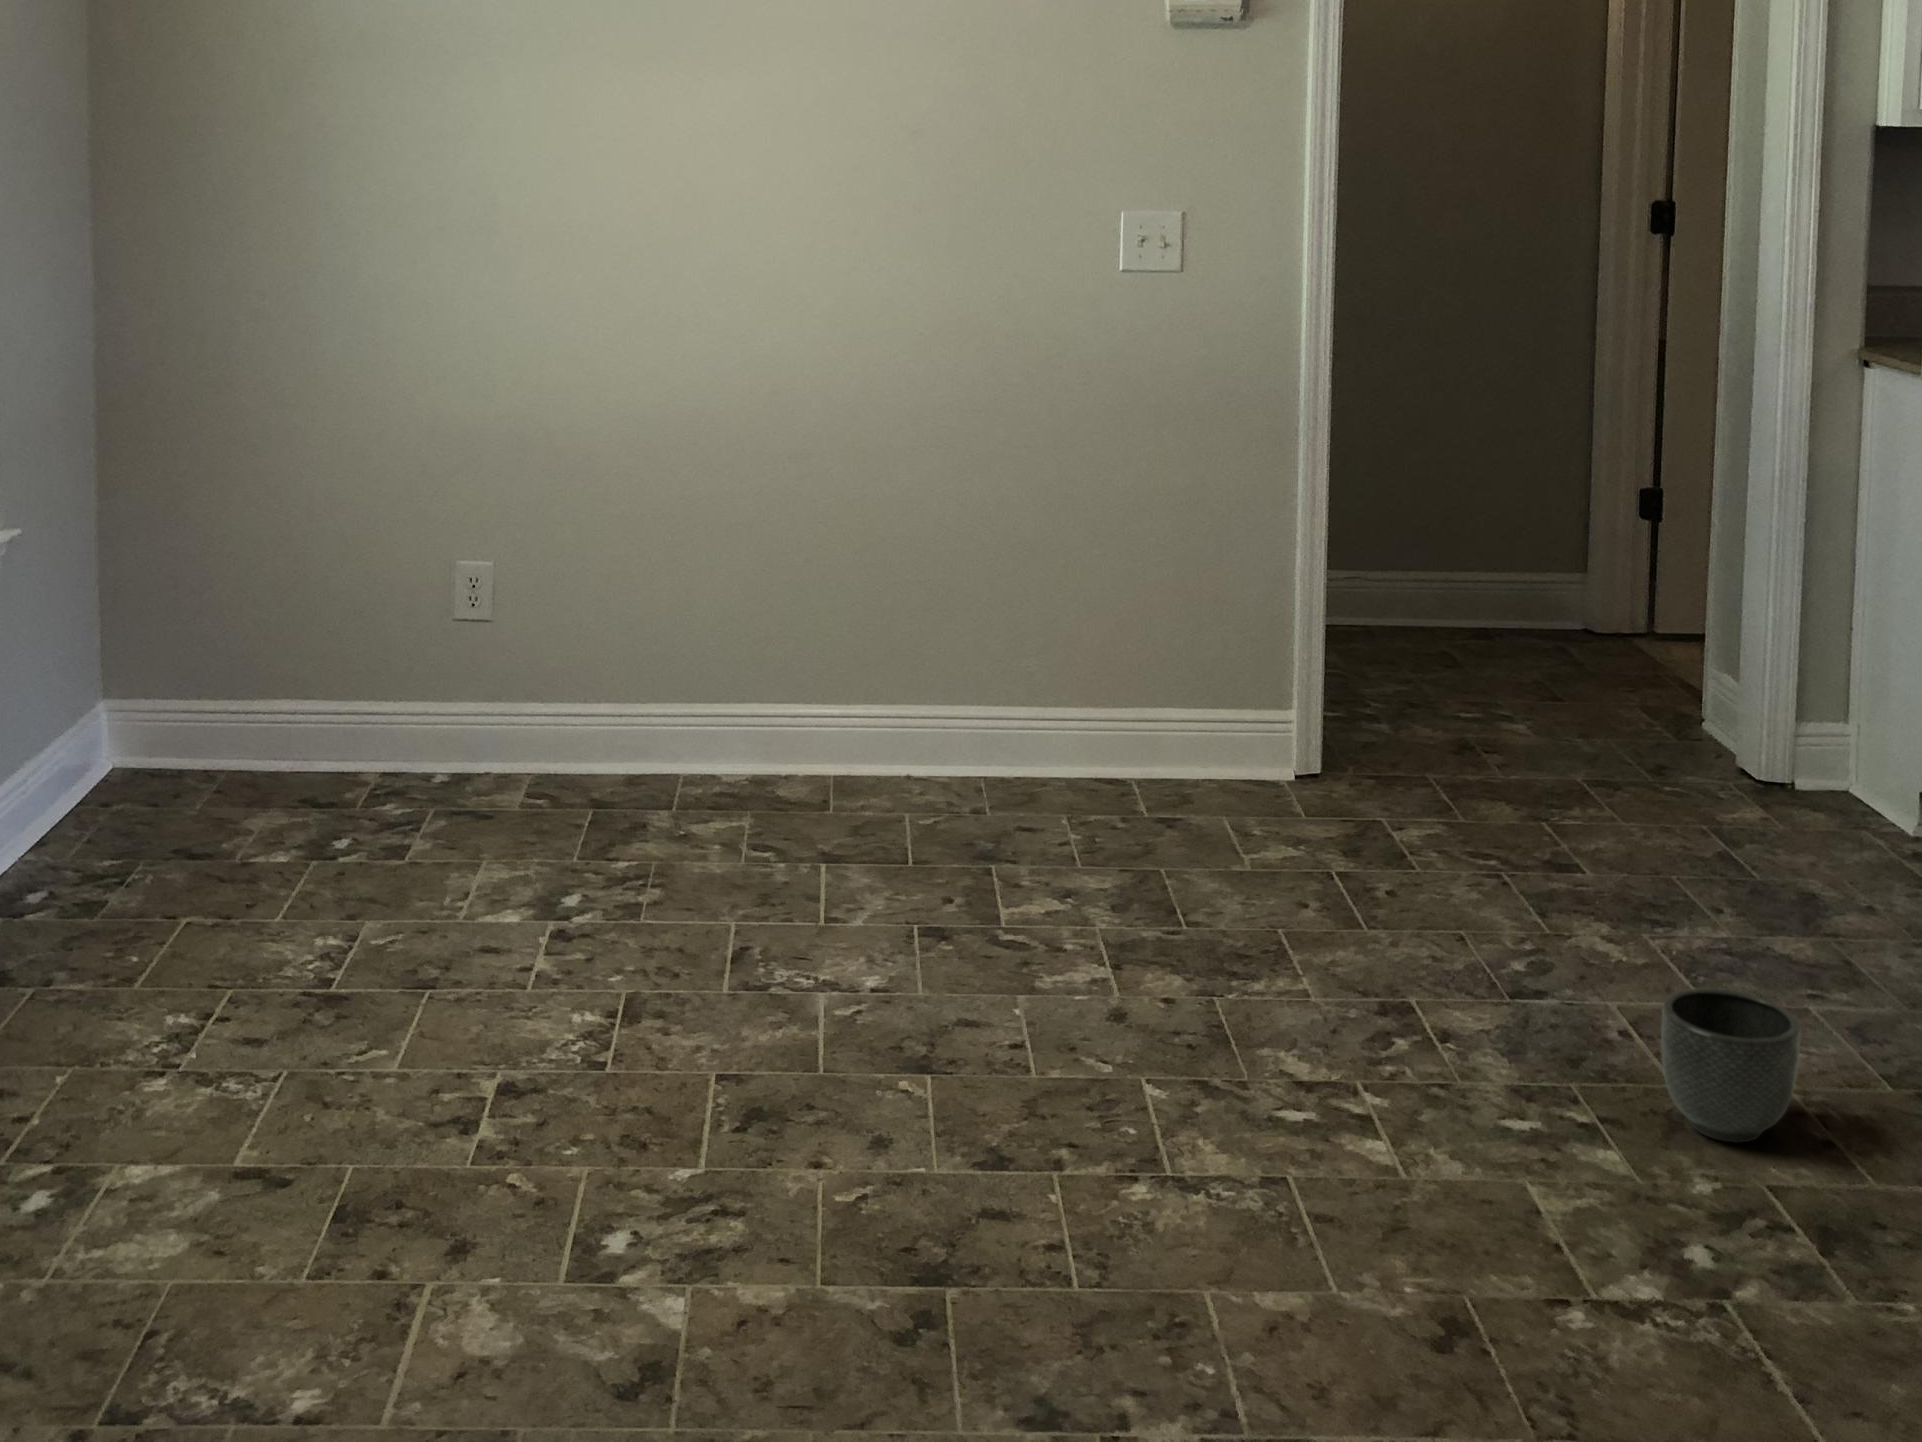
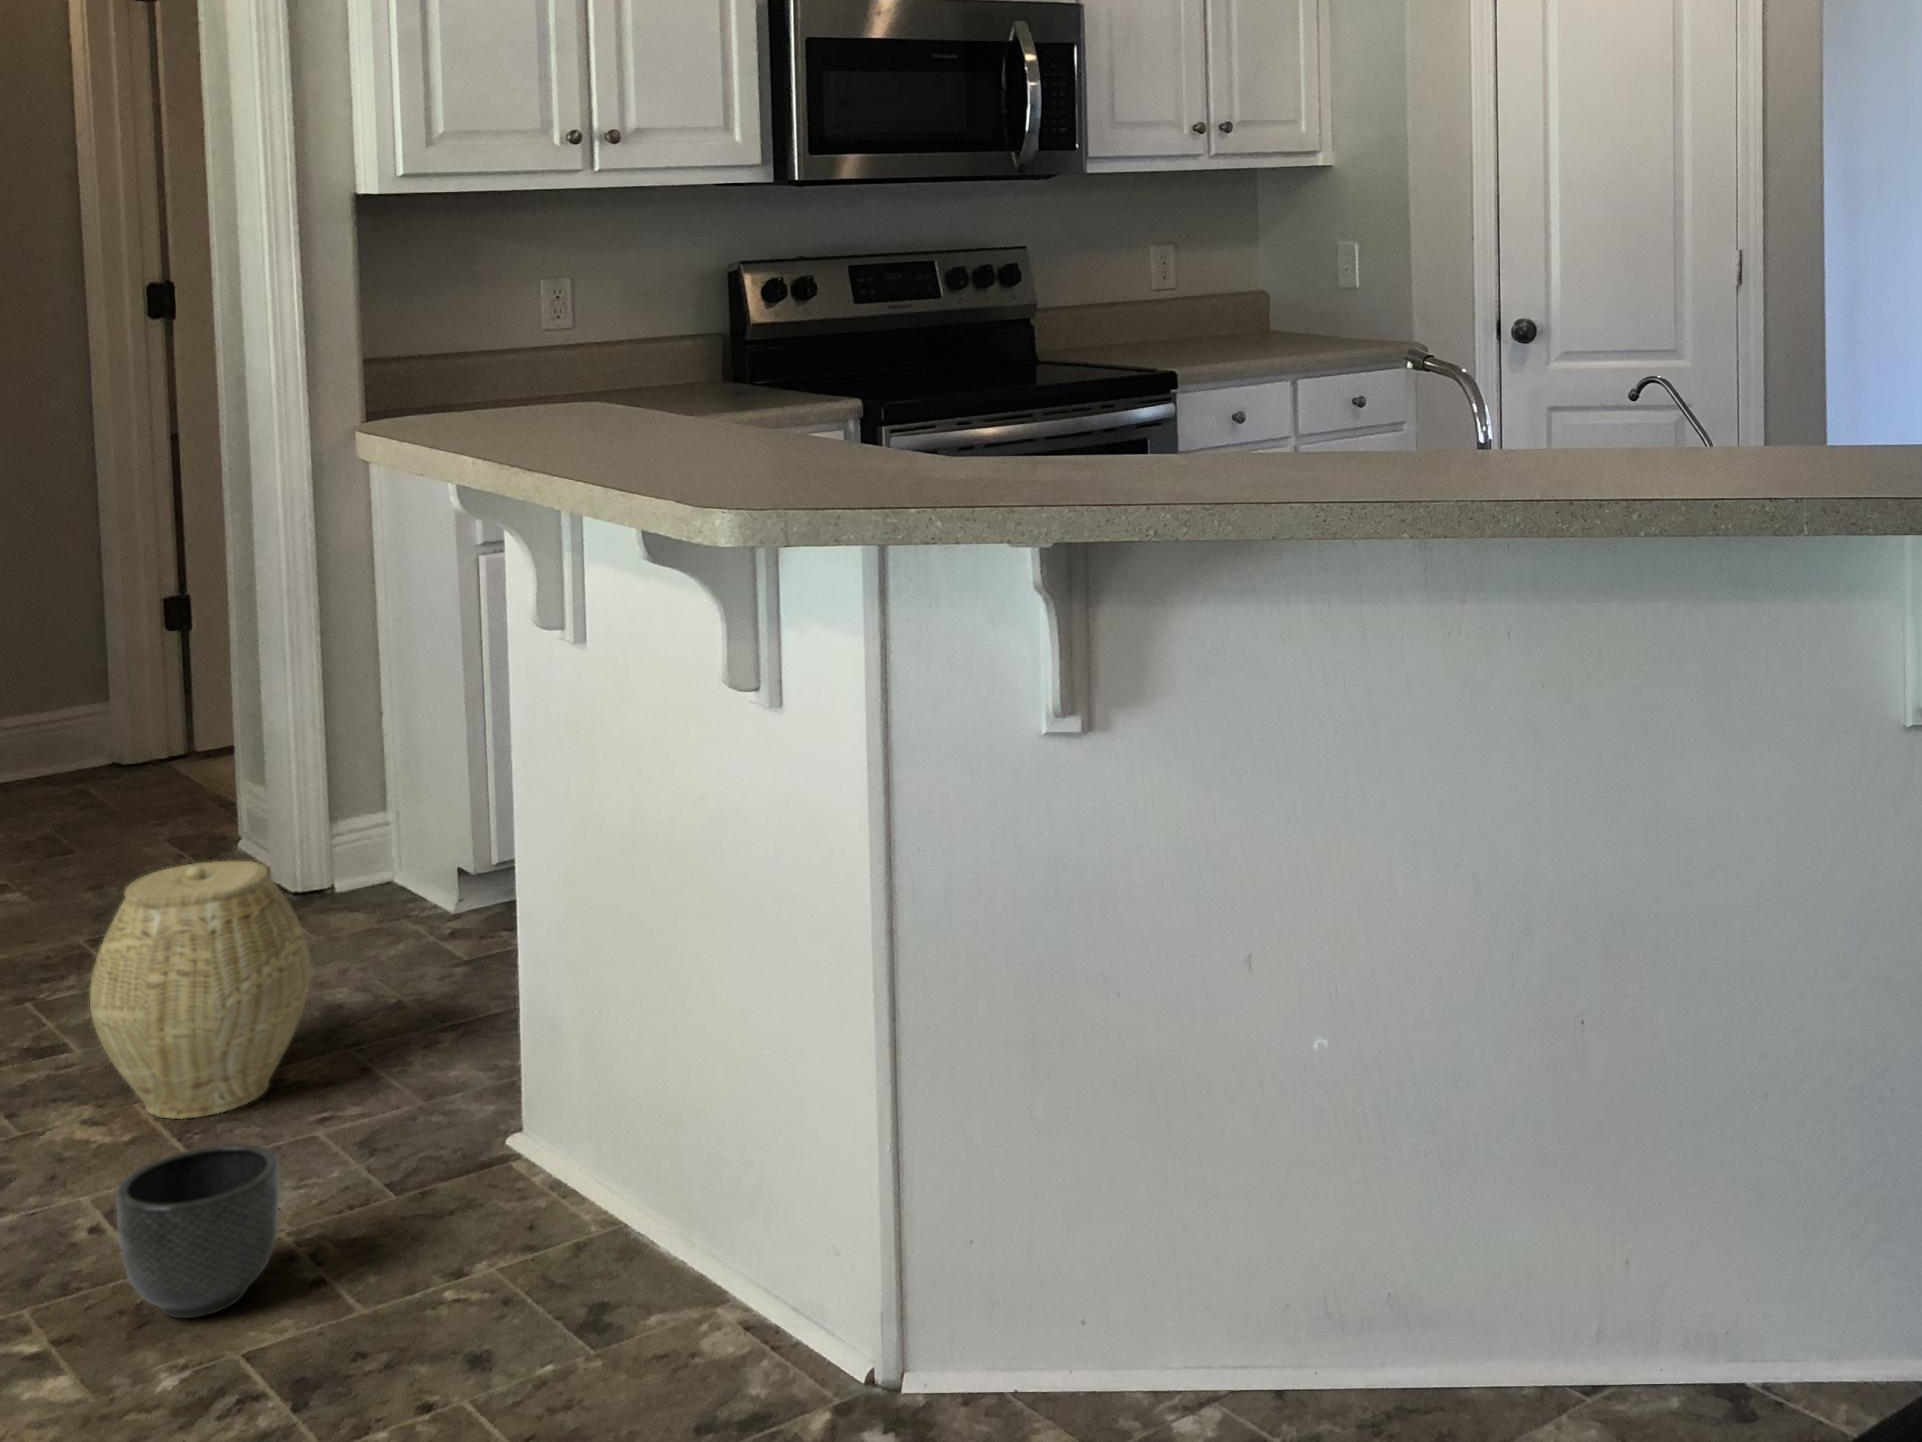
woven basket: none [1617,731,1805,963] -> present [90,861,311,1119]

